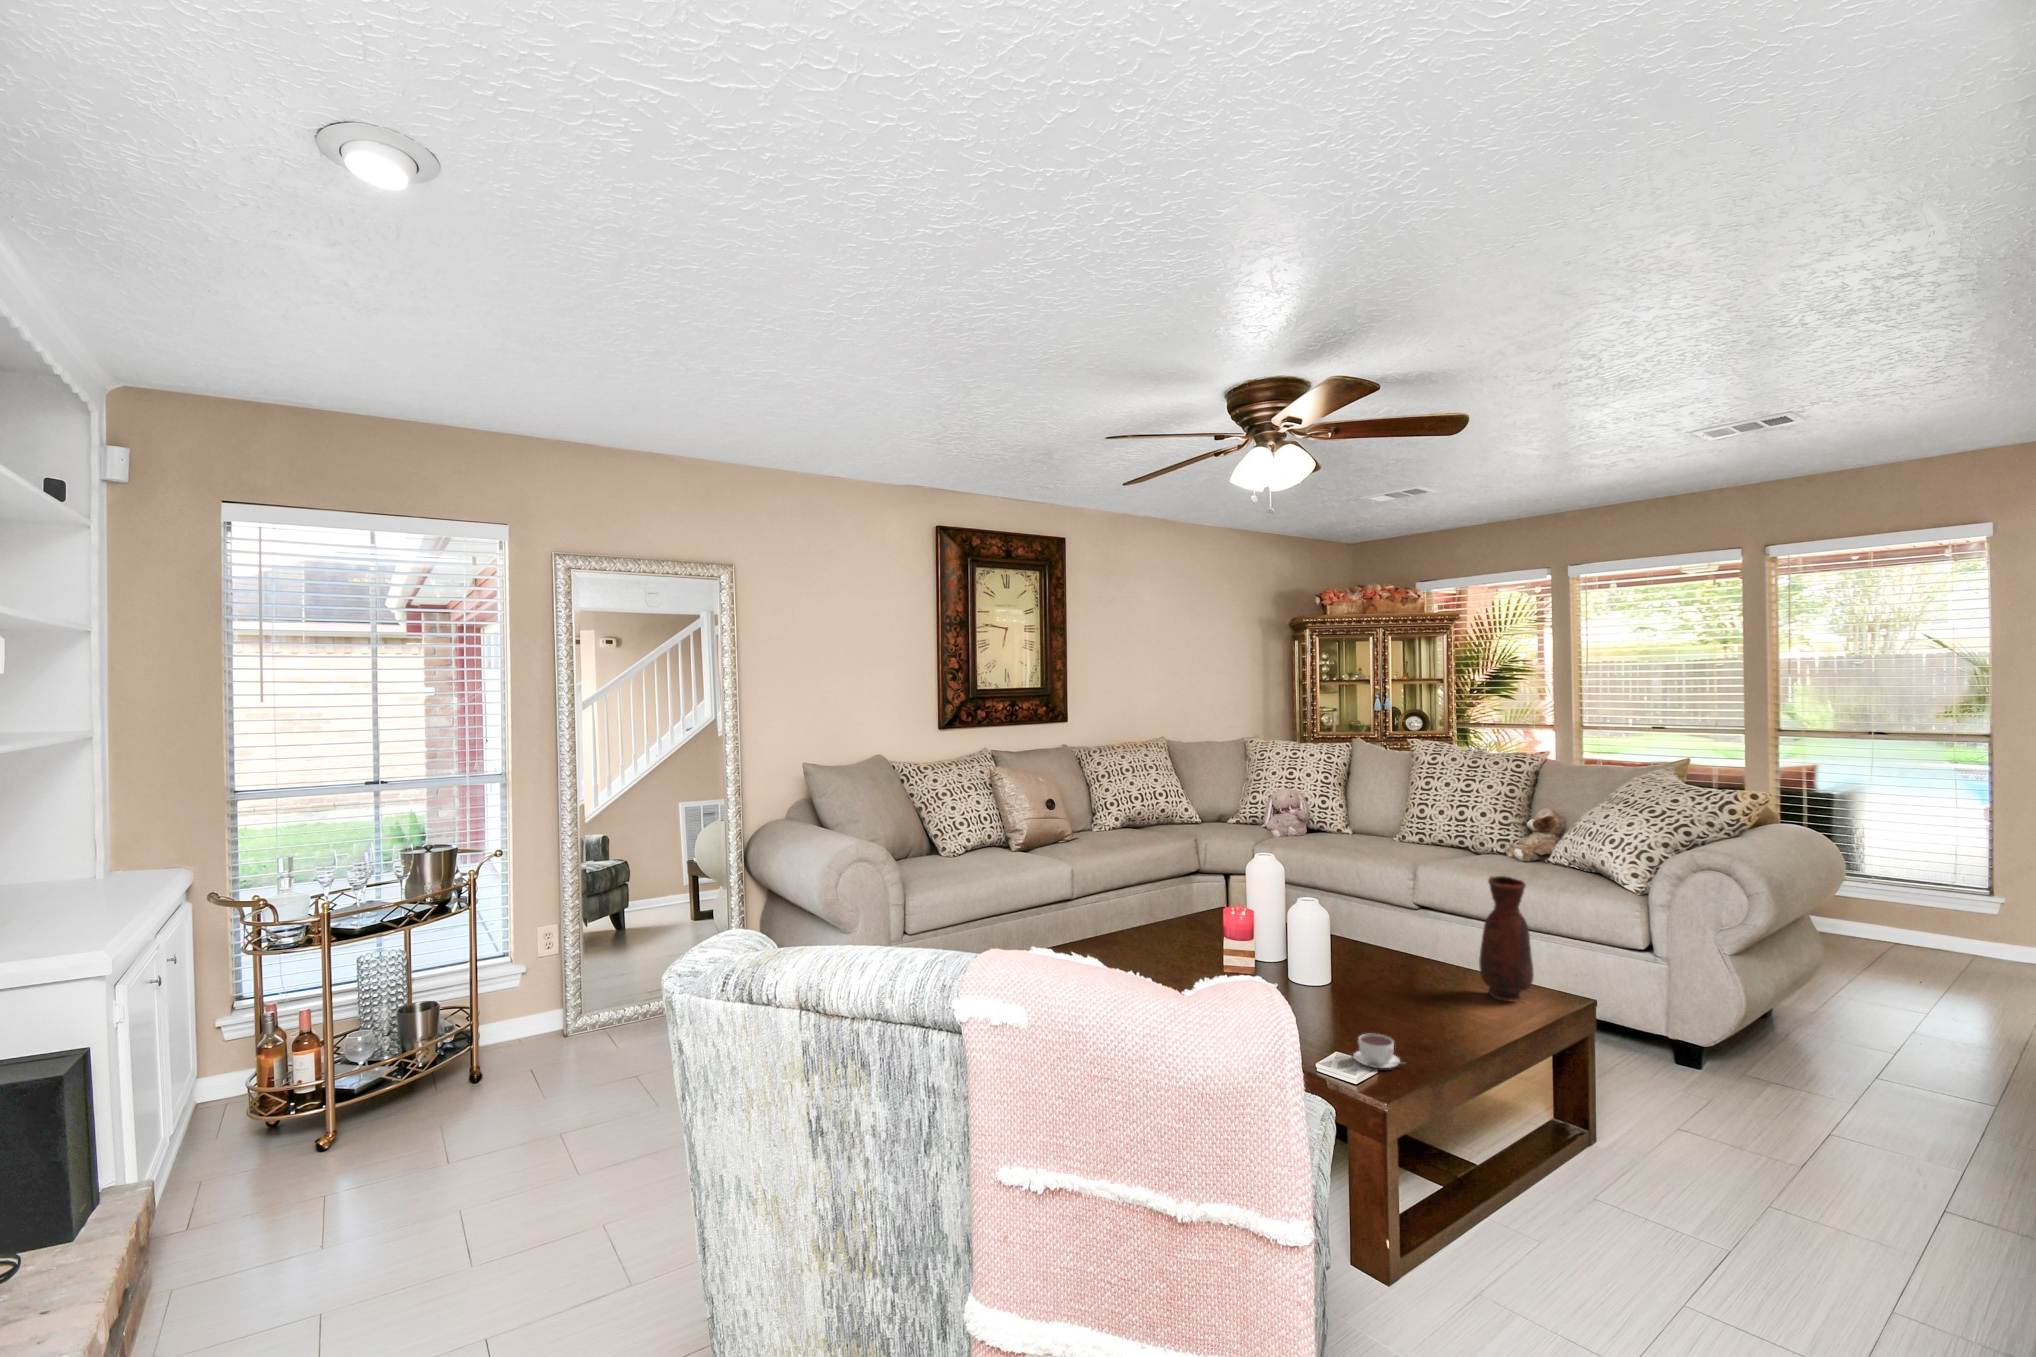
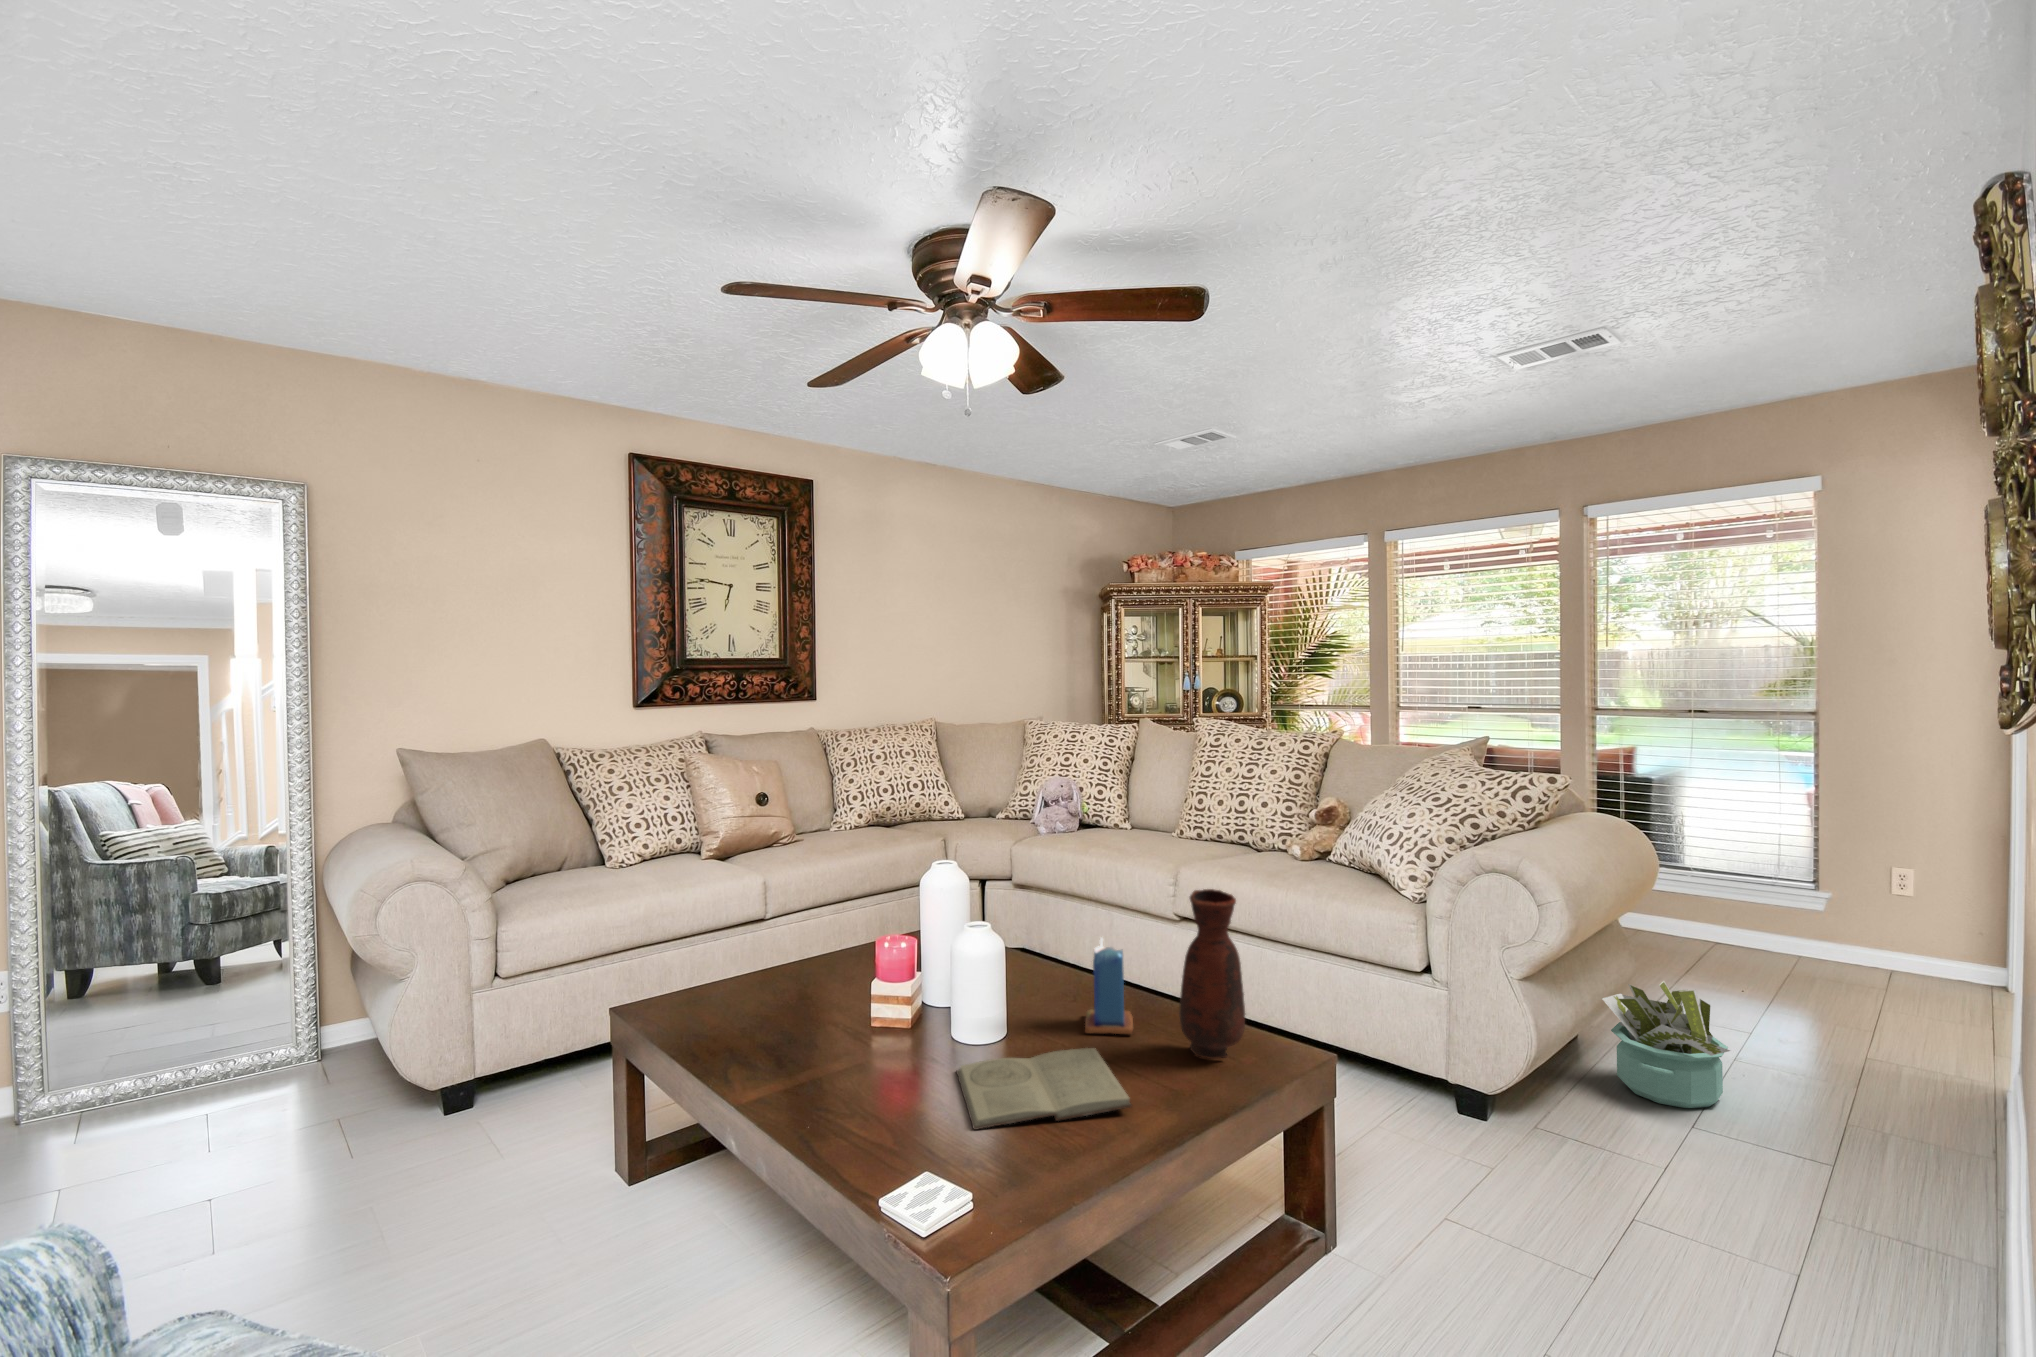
candle: none [1394,912,1439,983] -> present [1085,938,1133,1034]
decorative plant: none [1804,964,1923,1067] -> present [1602,981,1730,1108]
book: none [1320,989,1468,1035] -> present [956,1048,1132,1130]
coffee cup: present [1353,1034,1402,1068] -> none [932,1138,1004,1197]

